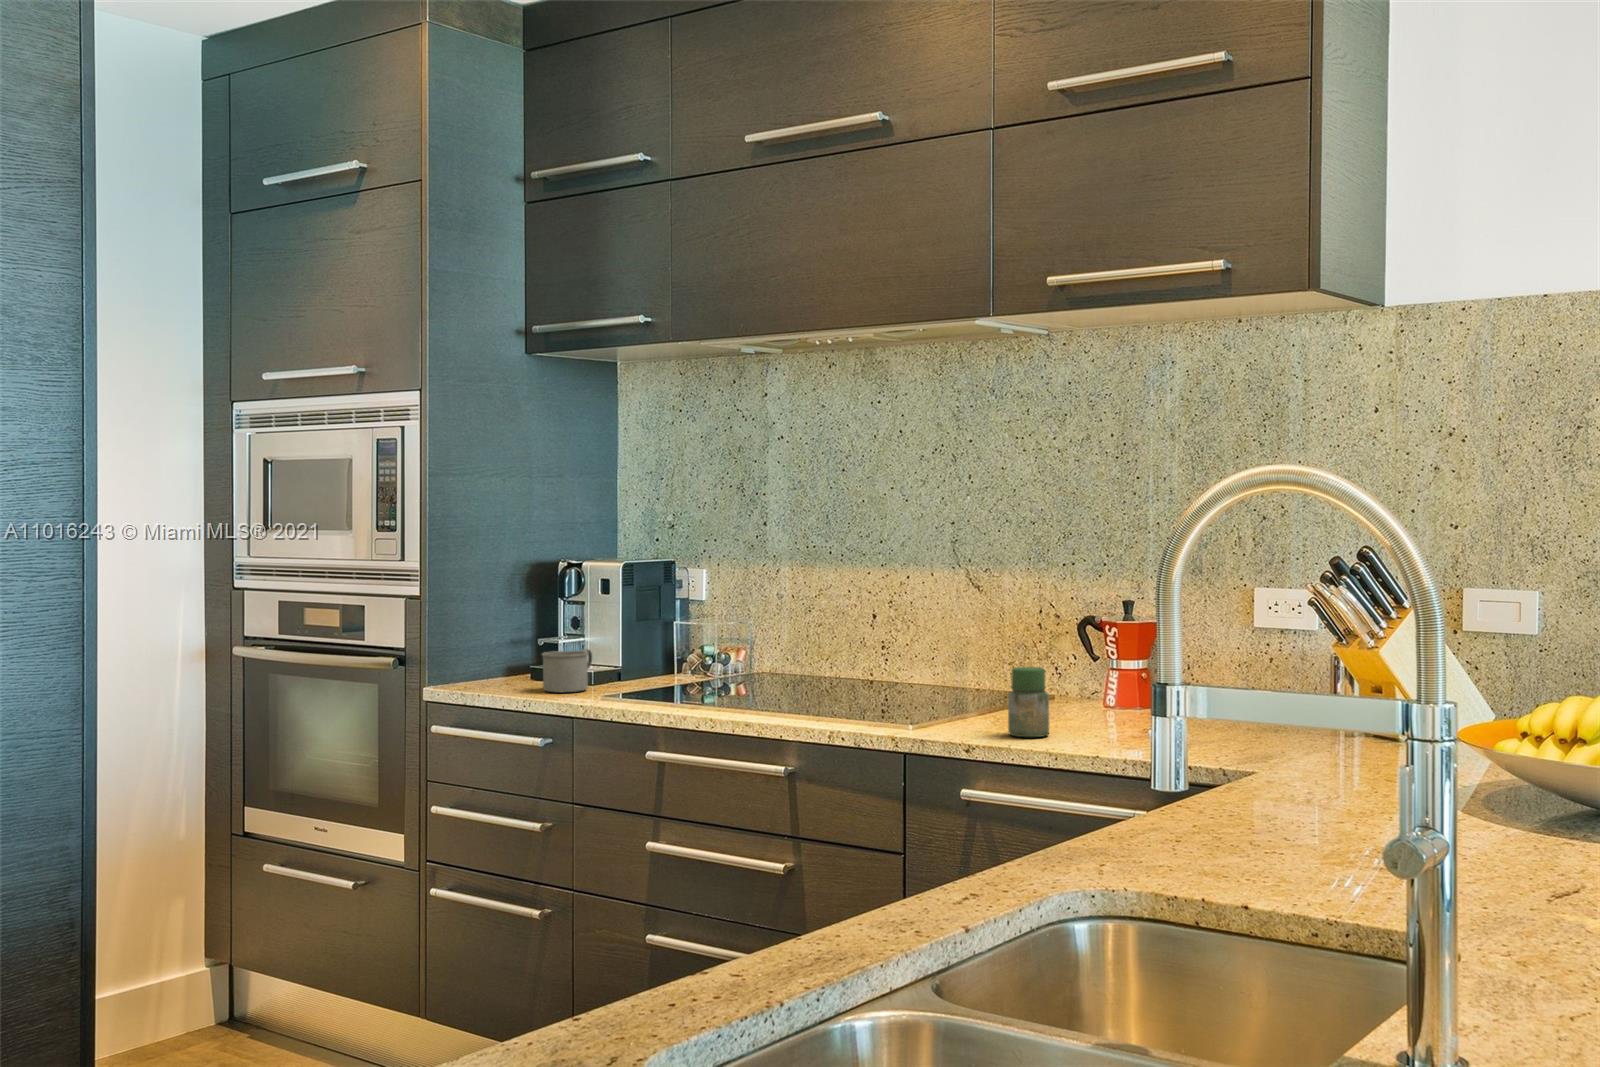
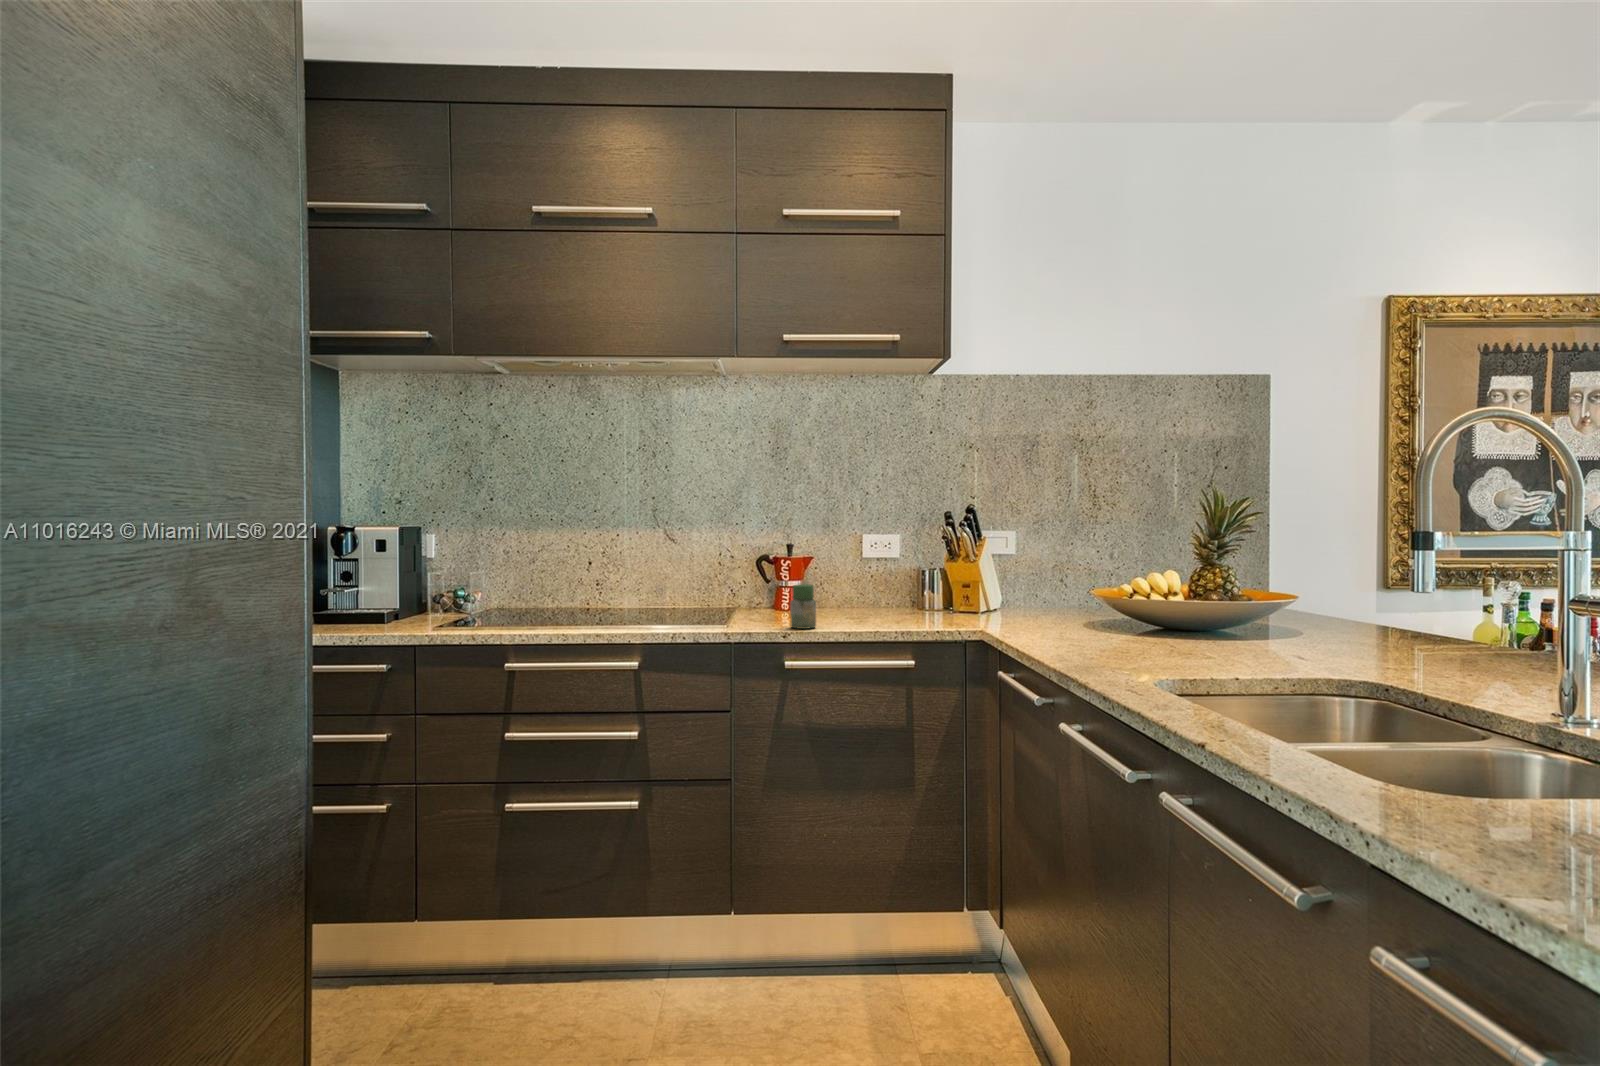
mug: present [542,649,592,692] -> none [363,597,405,633]

